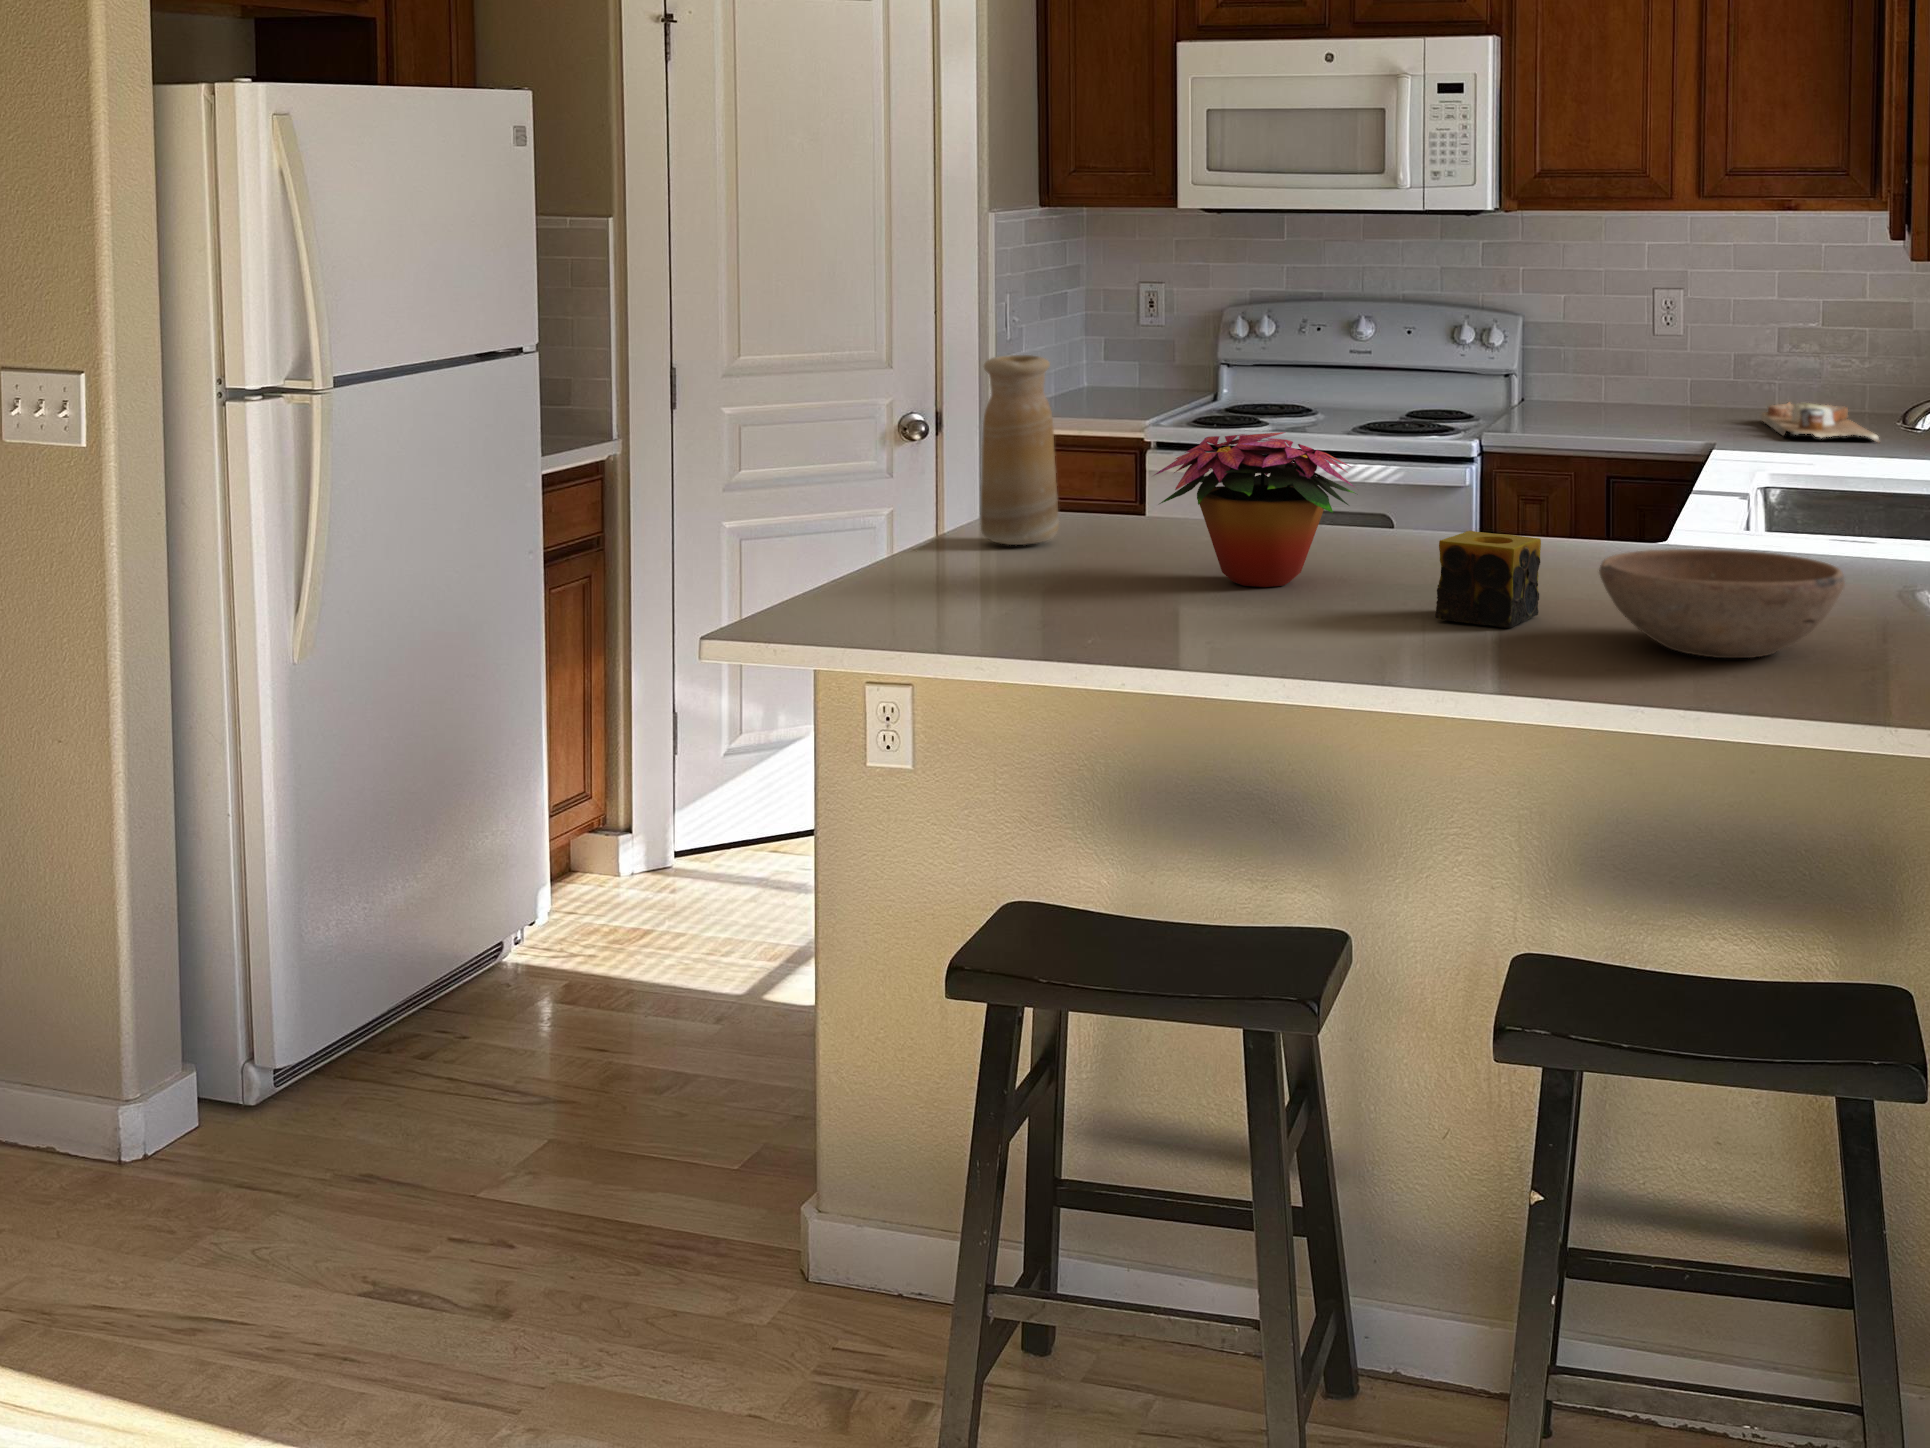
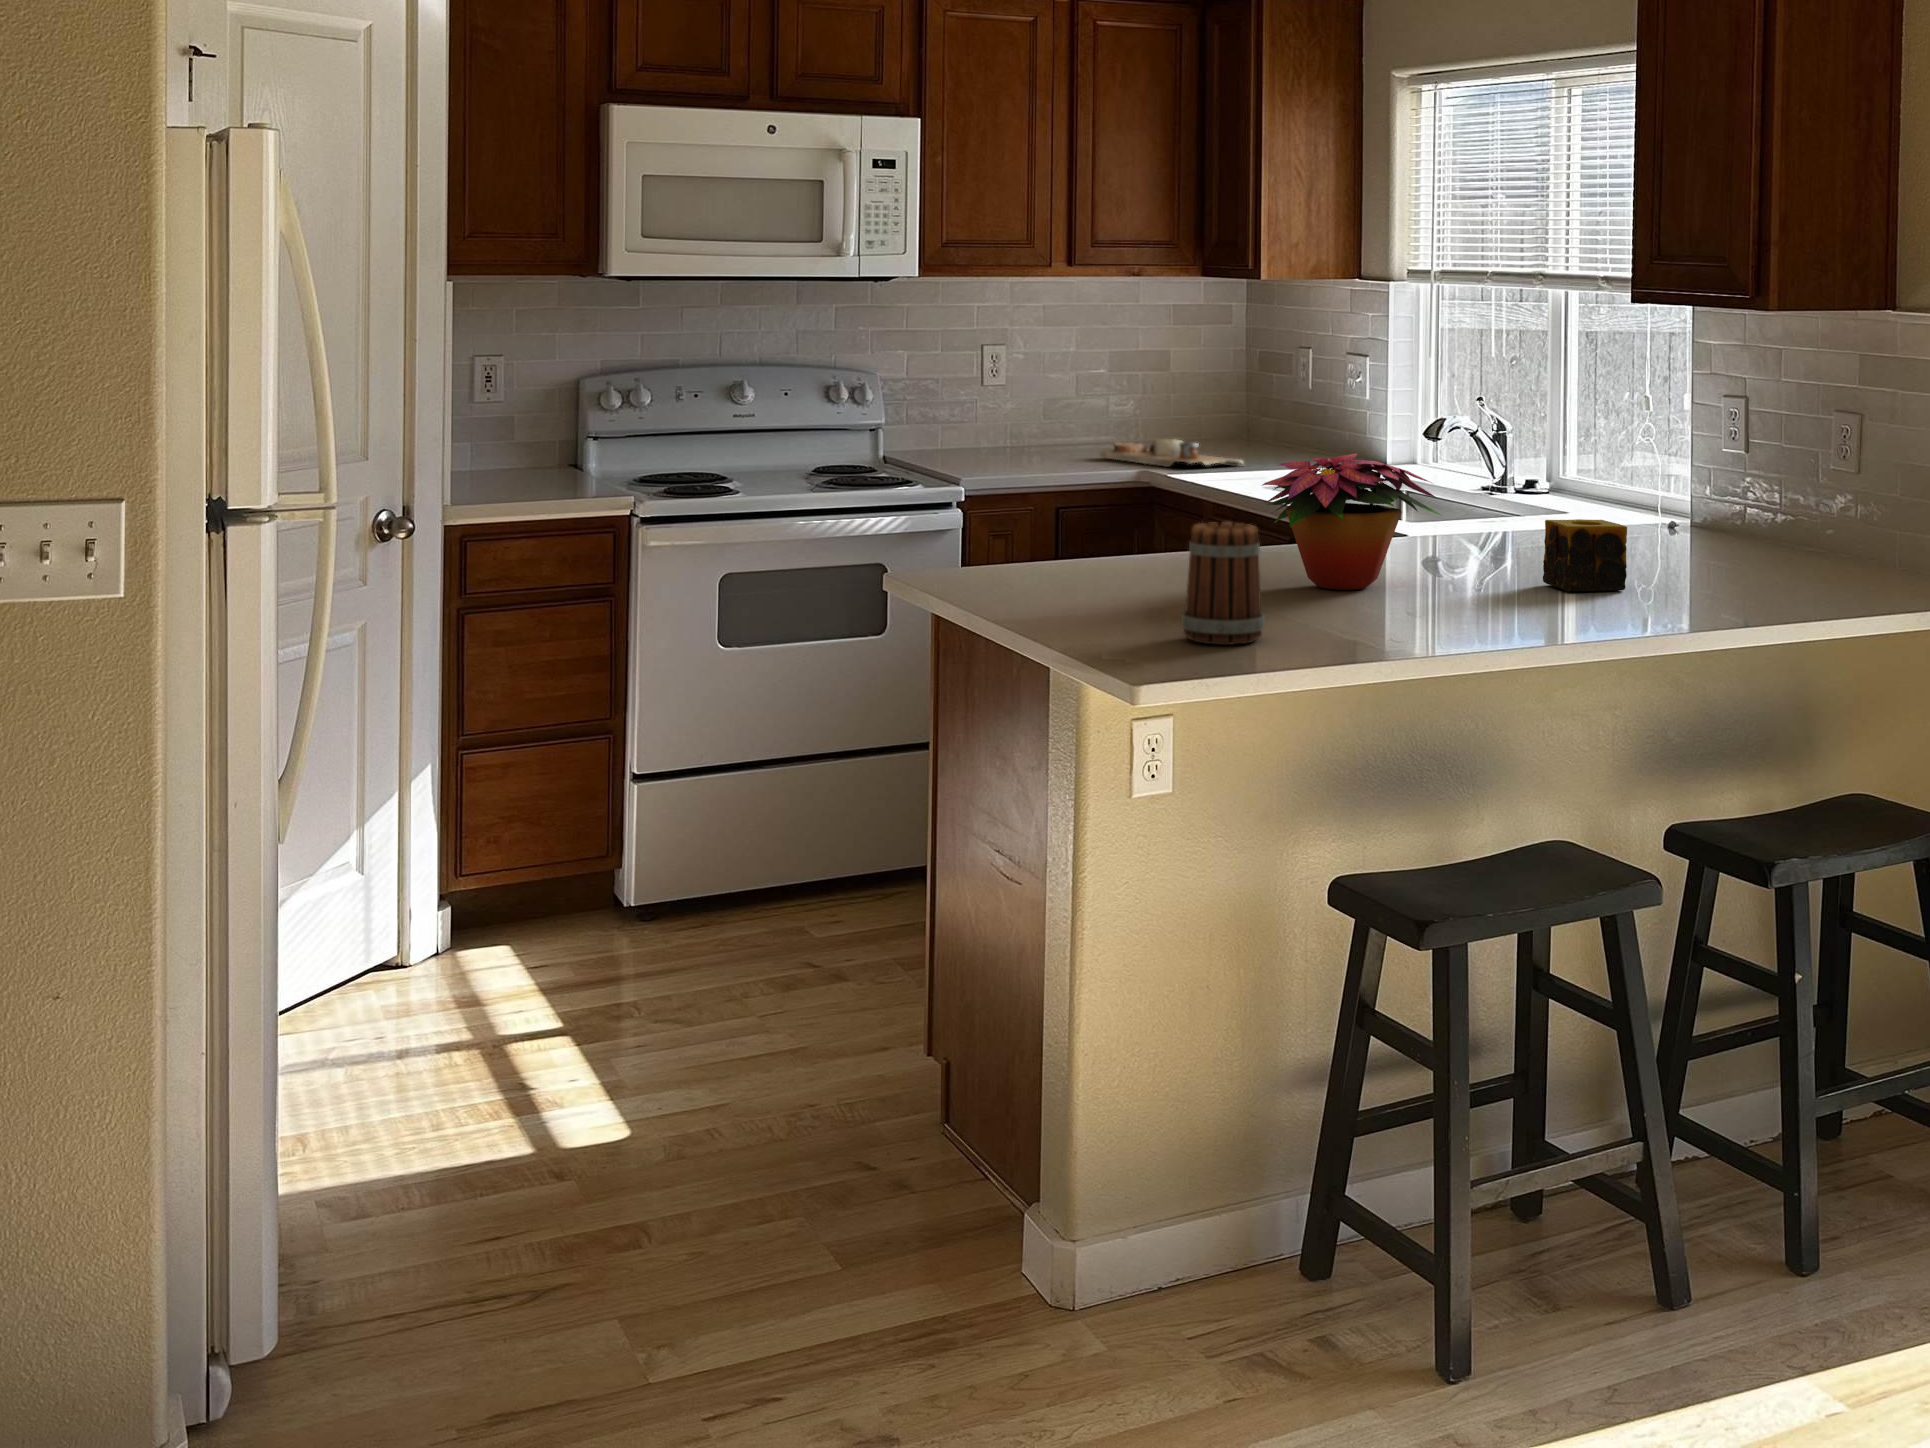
vase: present [981,355,1059,545] -> none [996,404,1072,587]
mug: none [852,491,964,621] -> present [1181,522,1265,645]
bowl: present [1599,549,1845,658] -> none [1682,514,1866,589]

